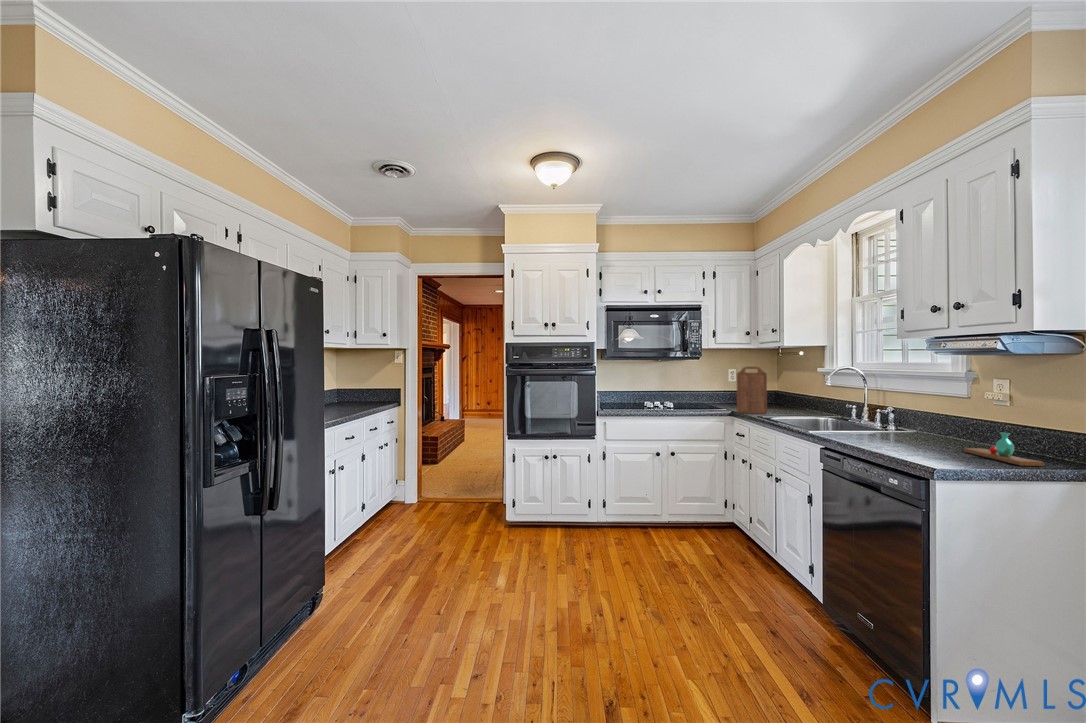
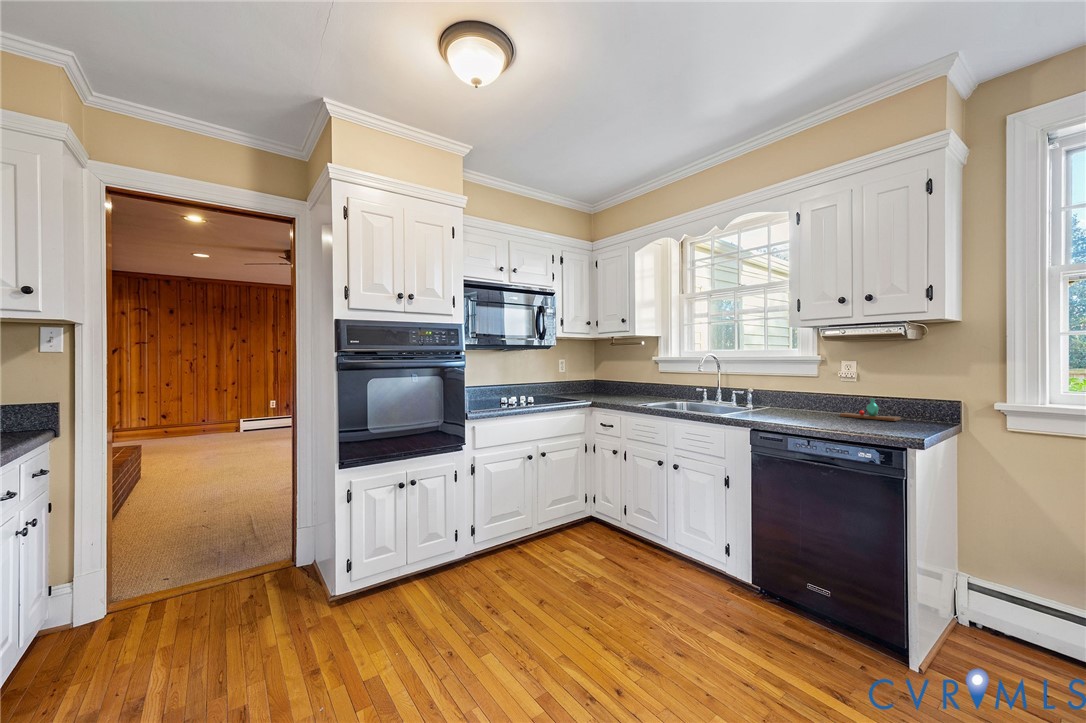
cutting board: present [737,366,767,414] -> none [599,356,625,403]

